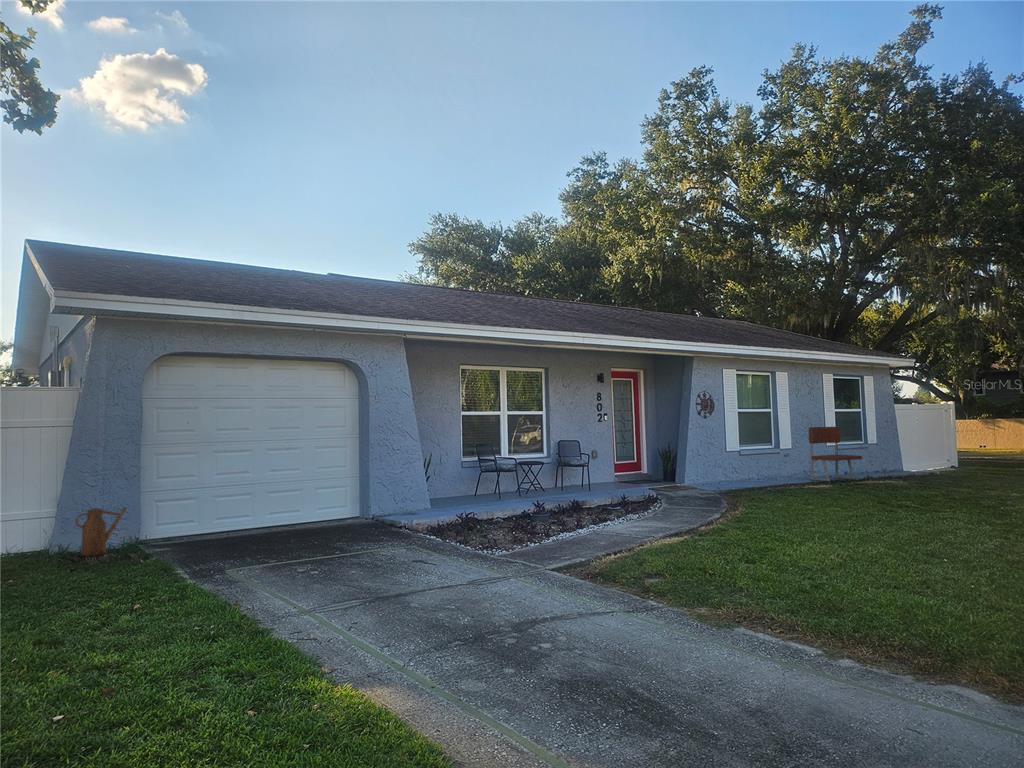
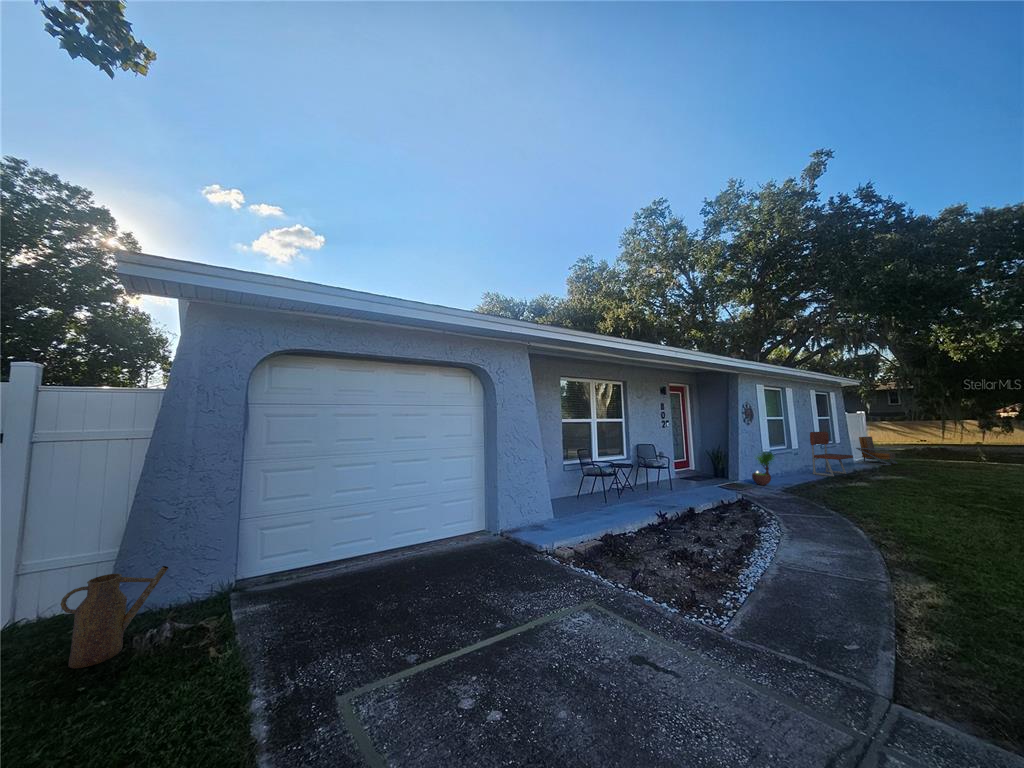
lounge chair: none [913,434,966,471] -> present [856,437,897,465]
potted tree: none [705,446,730,489] -> present [752,452,774,485]

